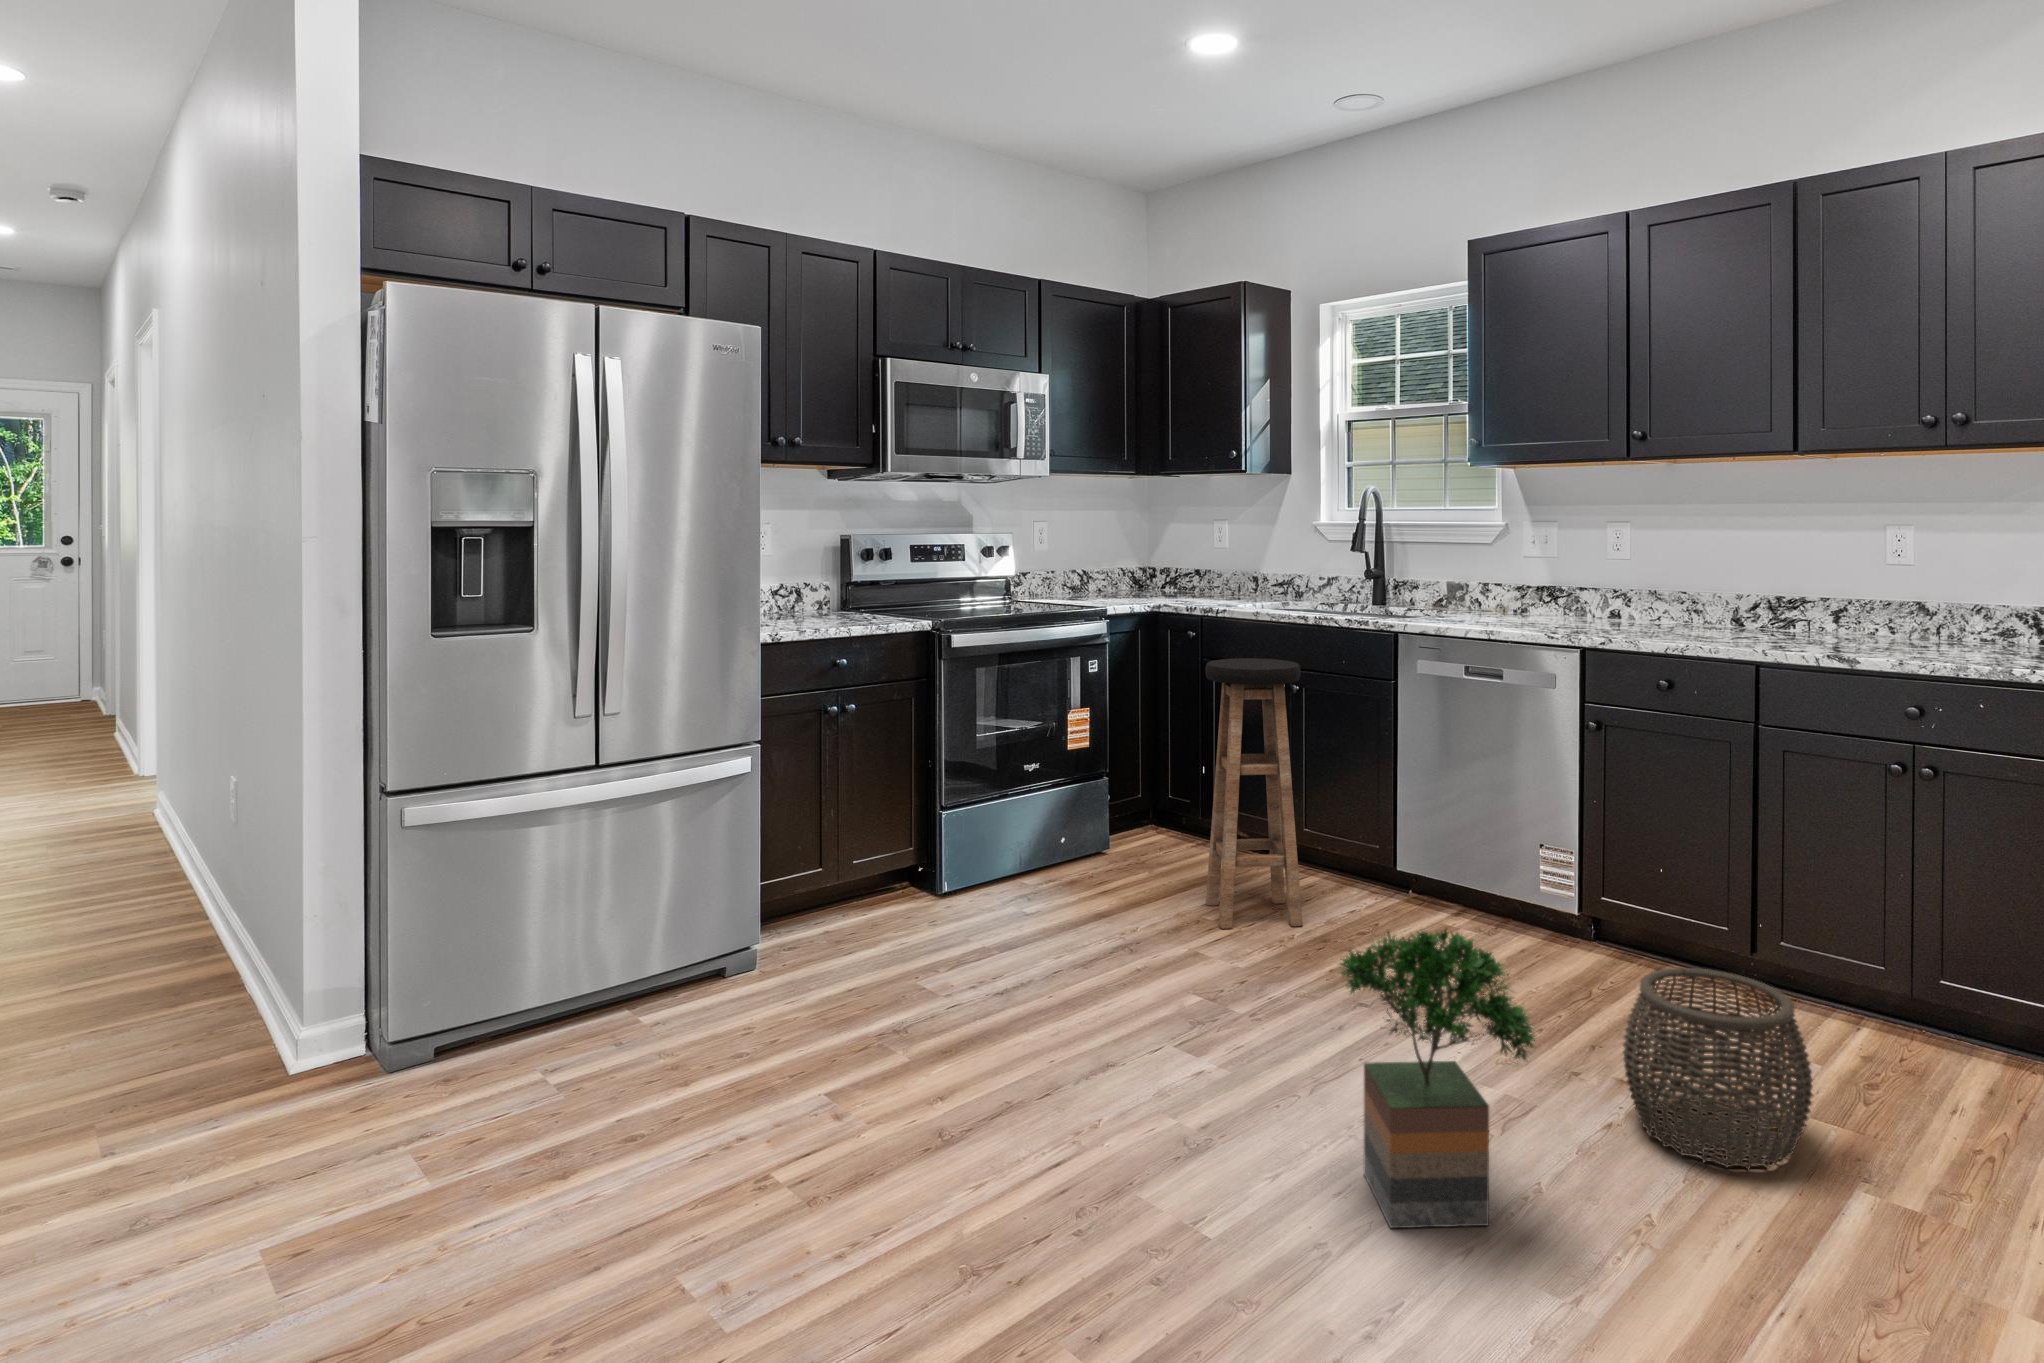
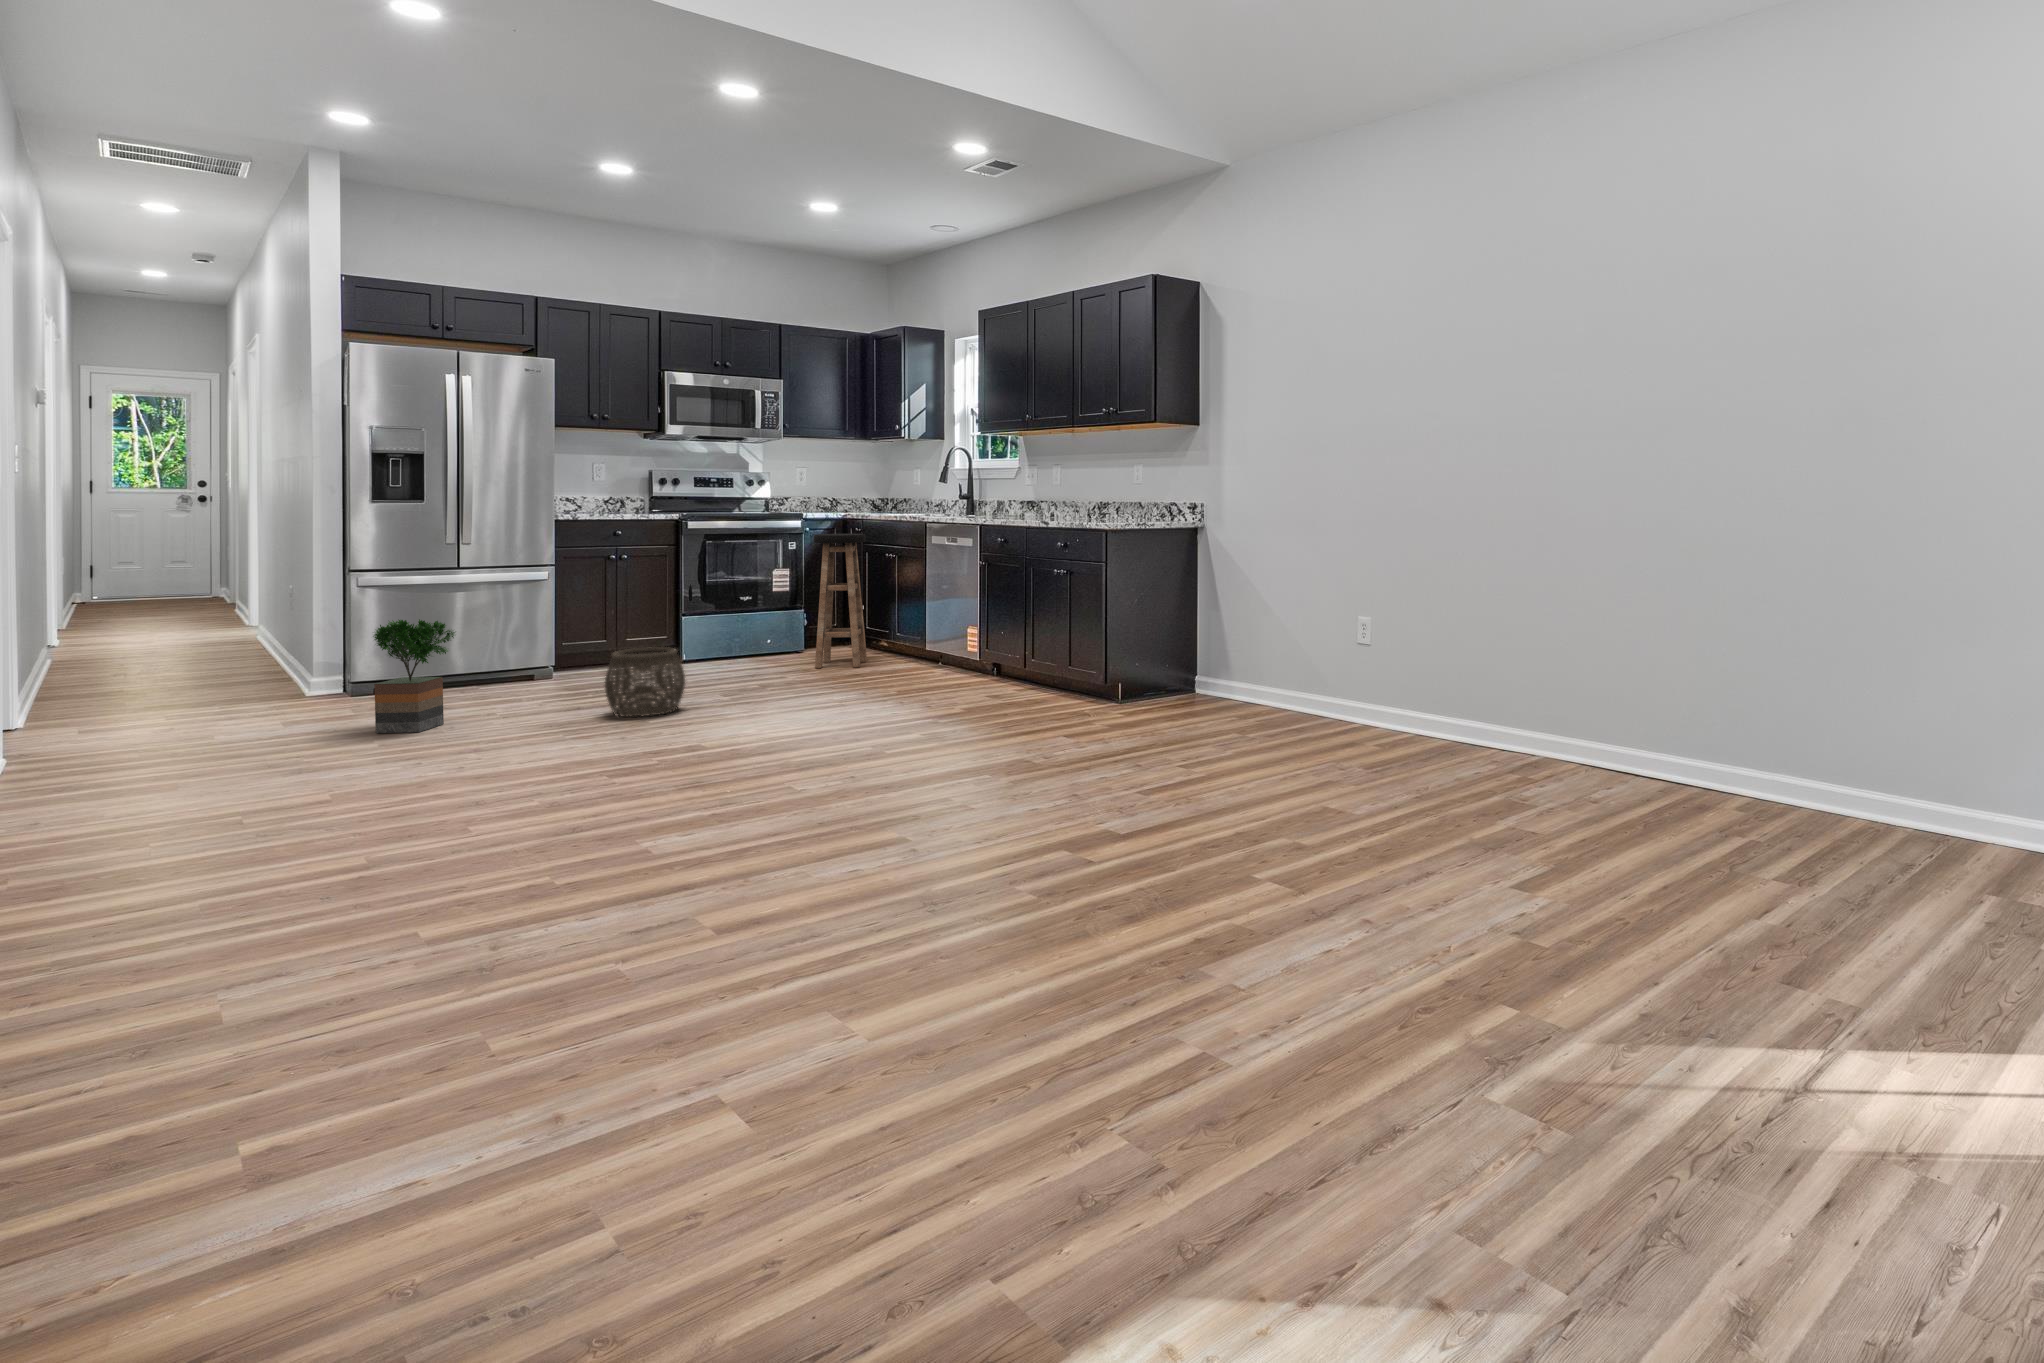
potted tree: present [1339,929,1535,1228] -> present [373,619,455,733]
woven basket: present [1623,968,1813,1169] -> present [605,647,685,717]

